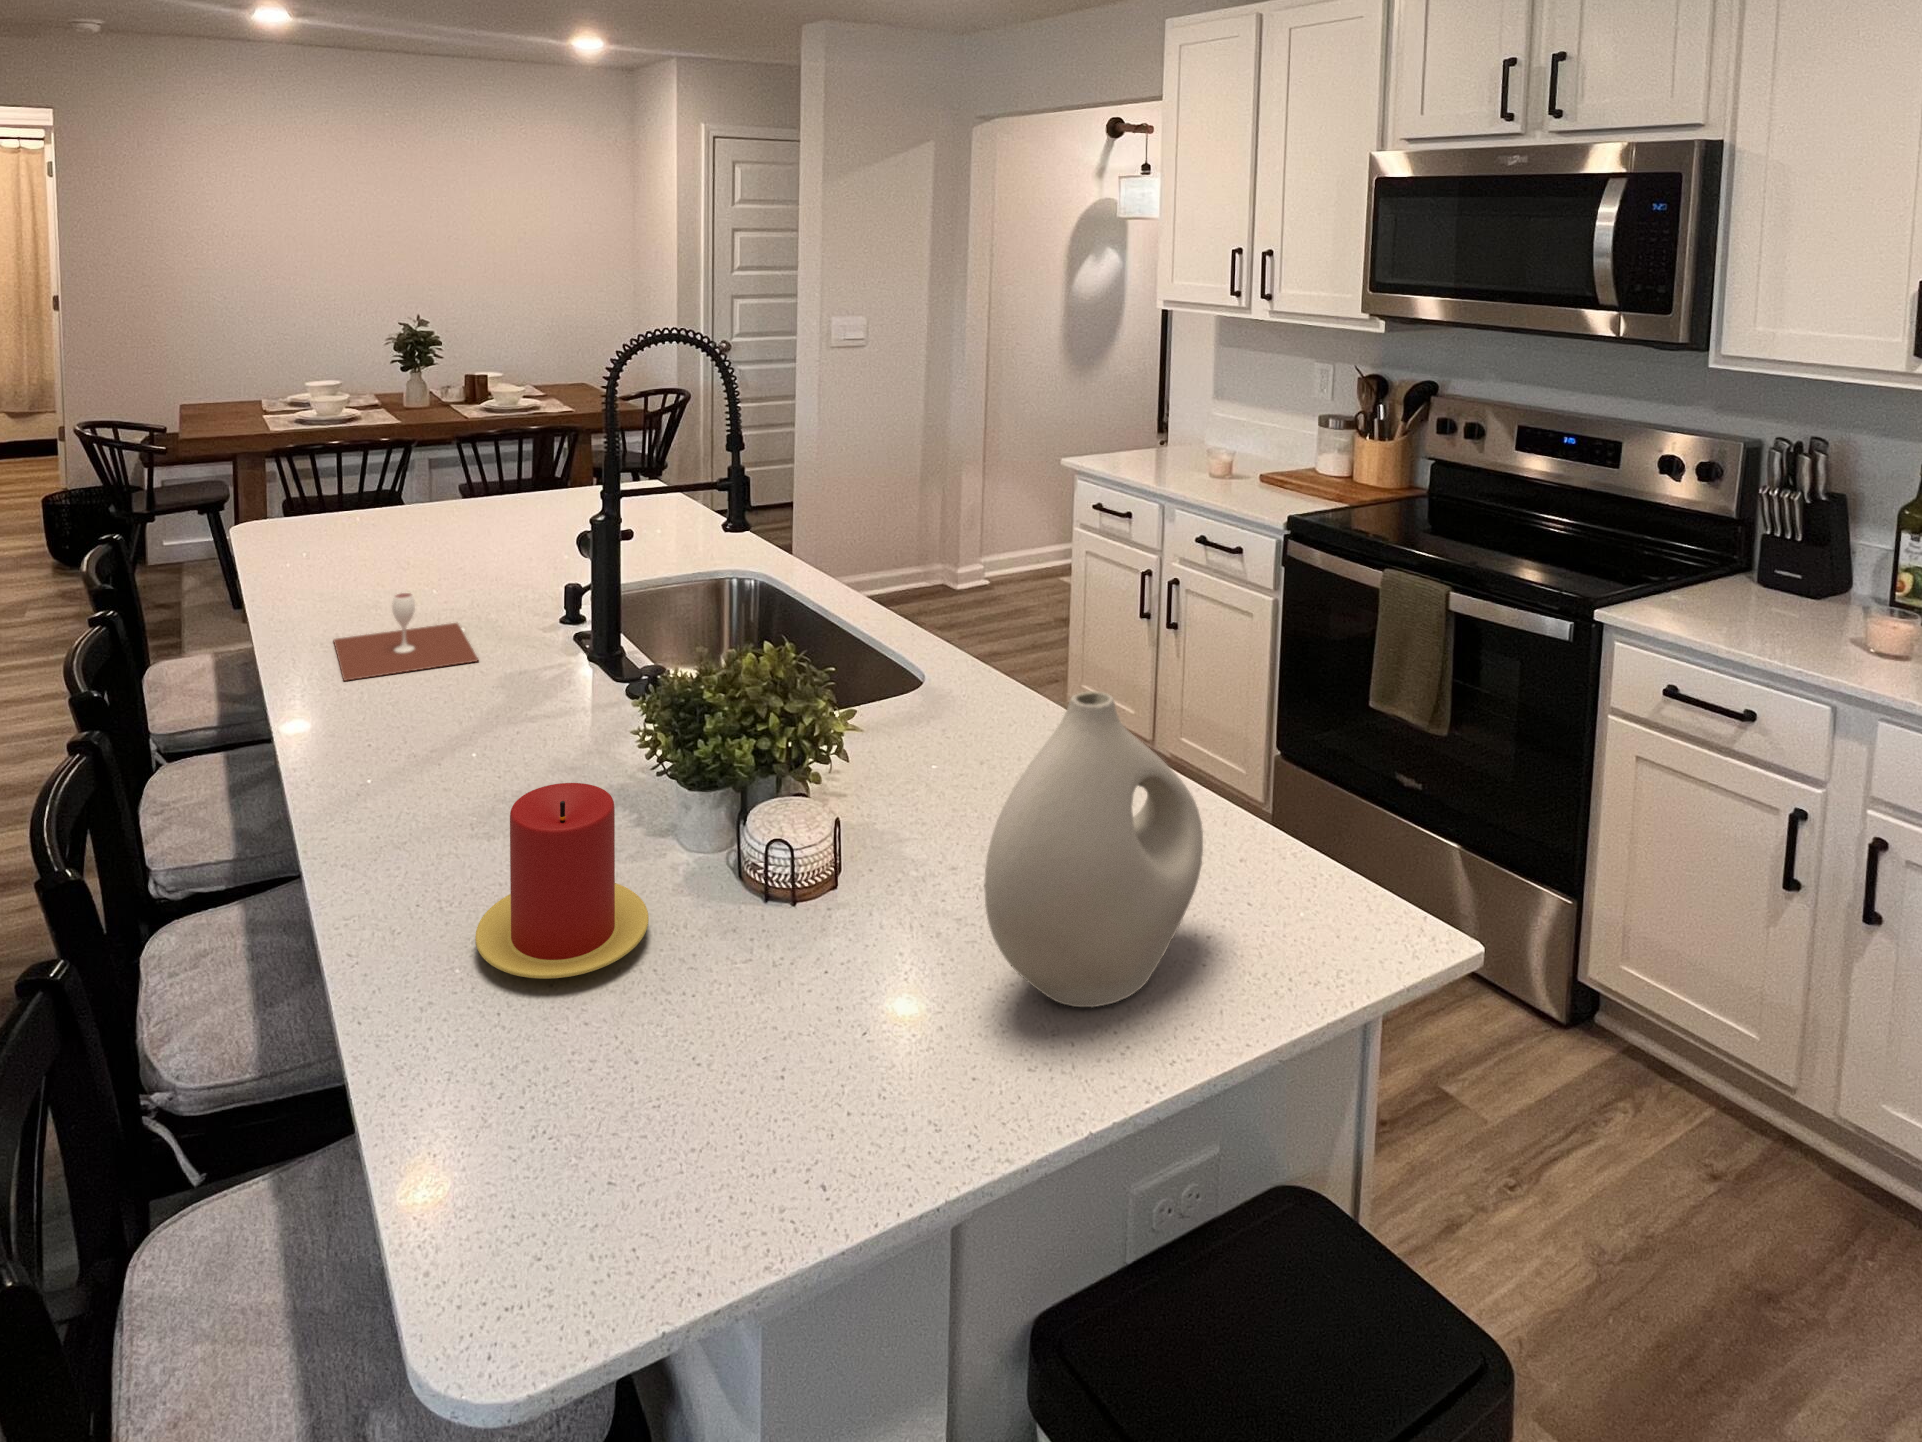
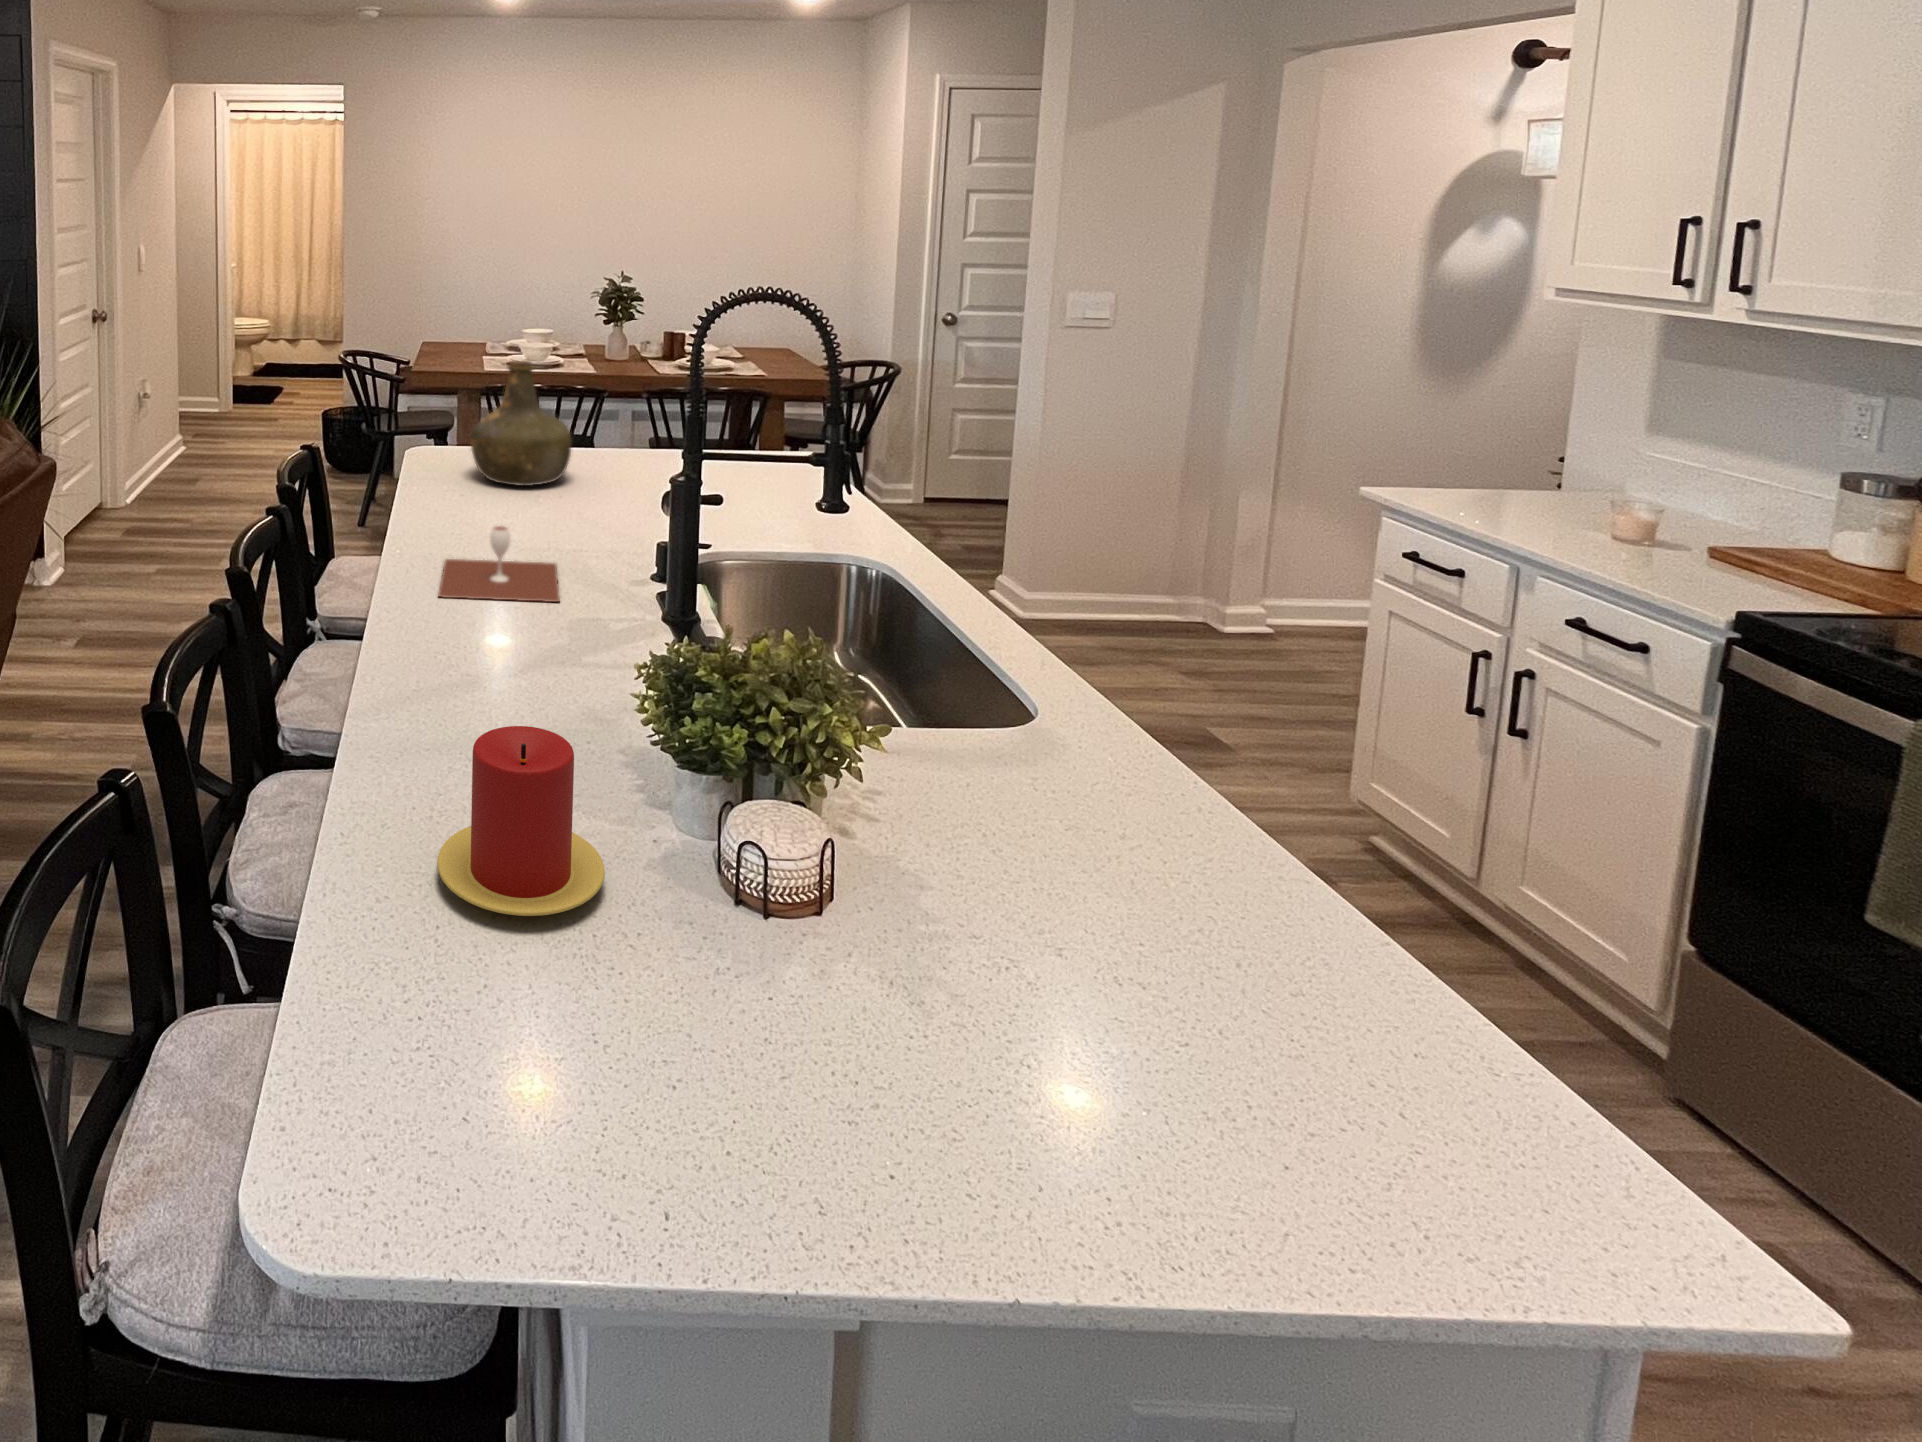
bottle: none [319,416,435,550] -> present [471,361,572,486]
vase: present [984,691,1203,1007] -> none [940,763,1306,1163]

